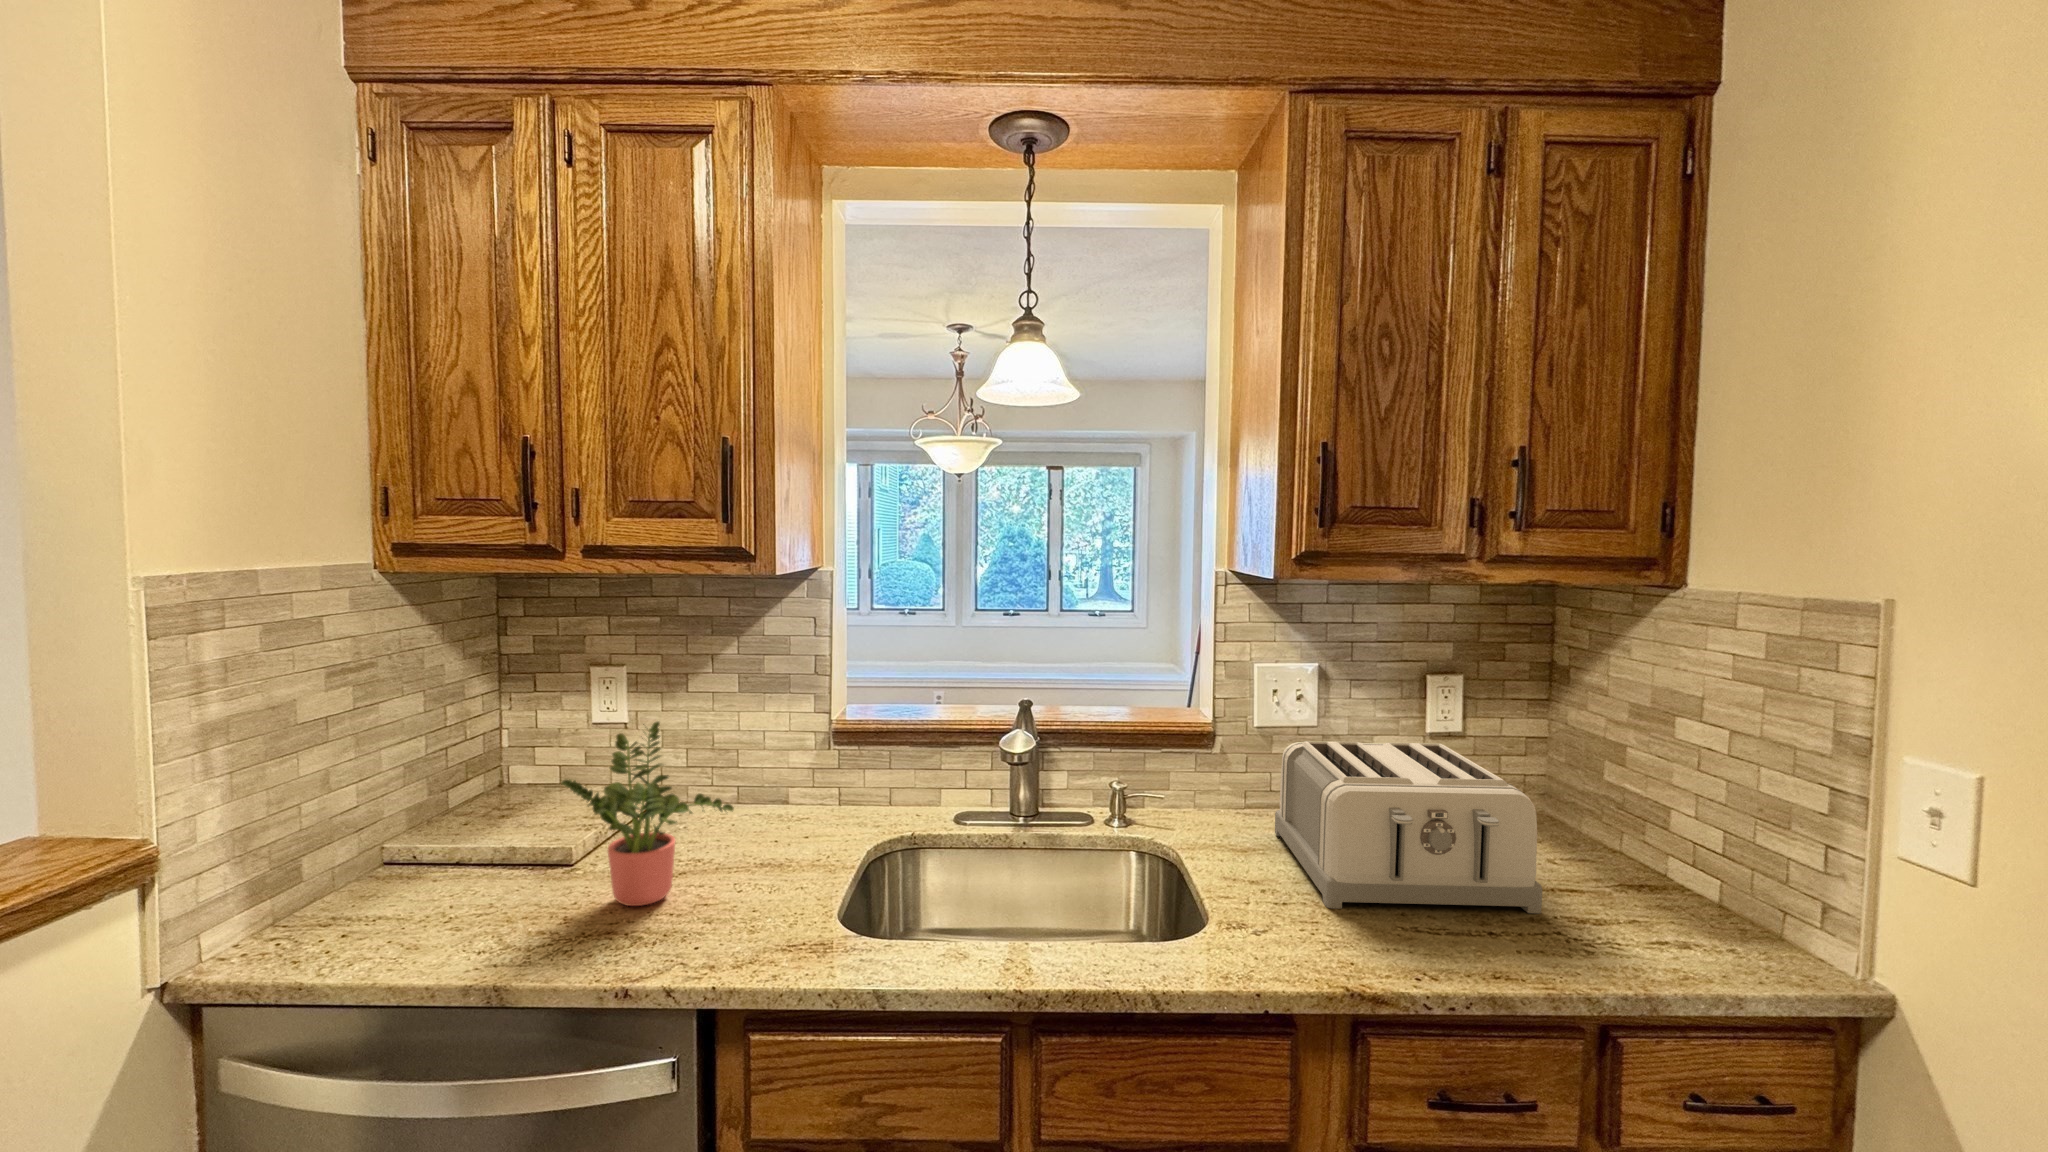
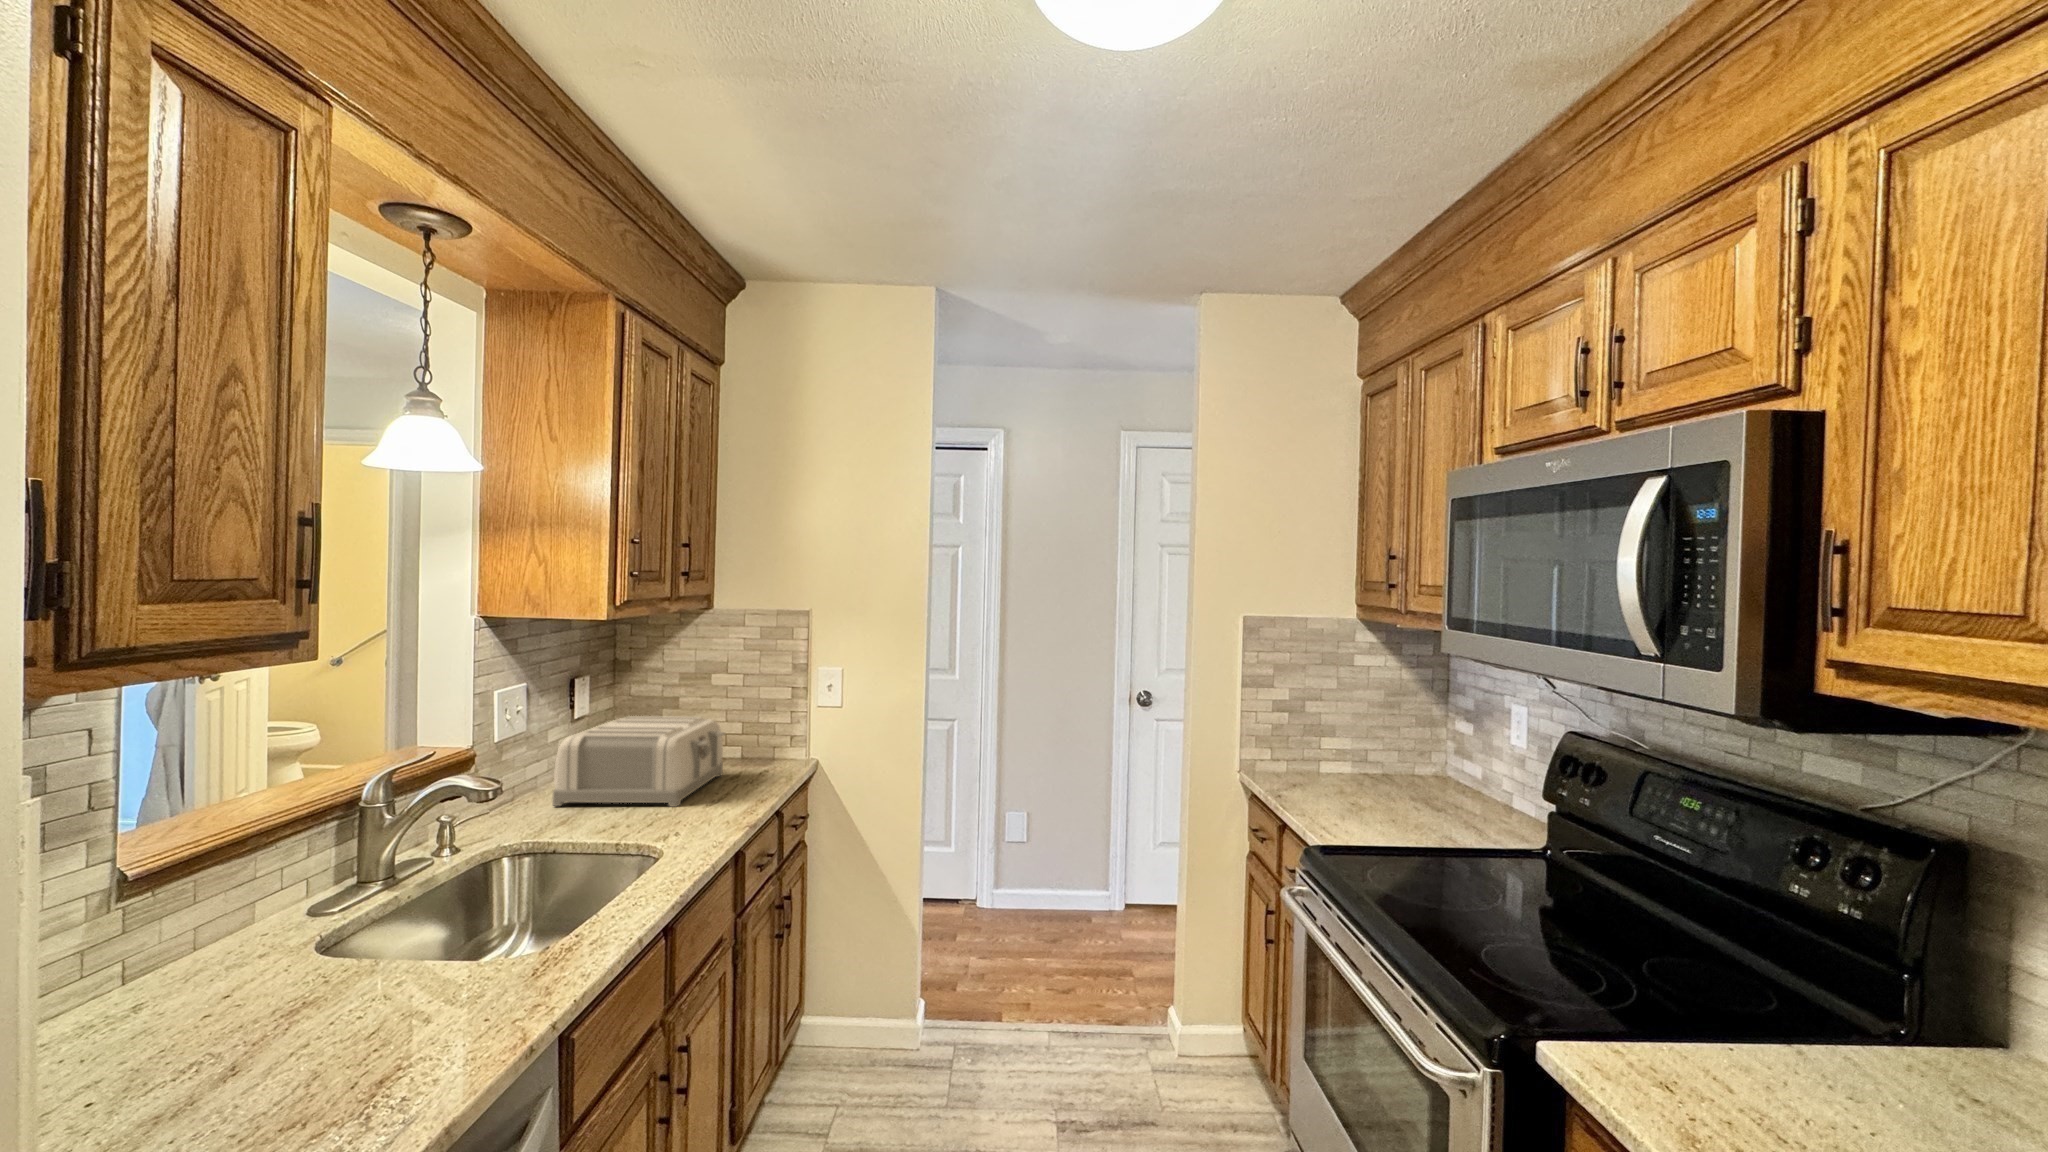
potted plant: present [561,722,734,906] -> none [274,855,423,1084]

